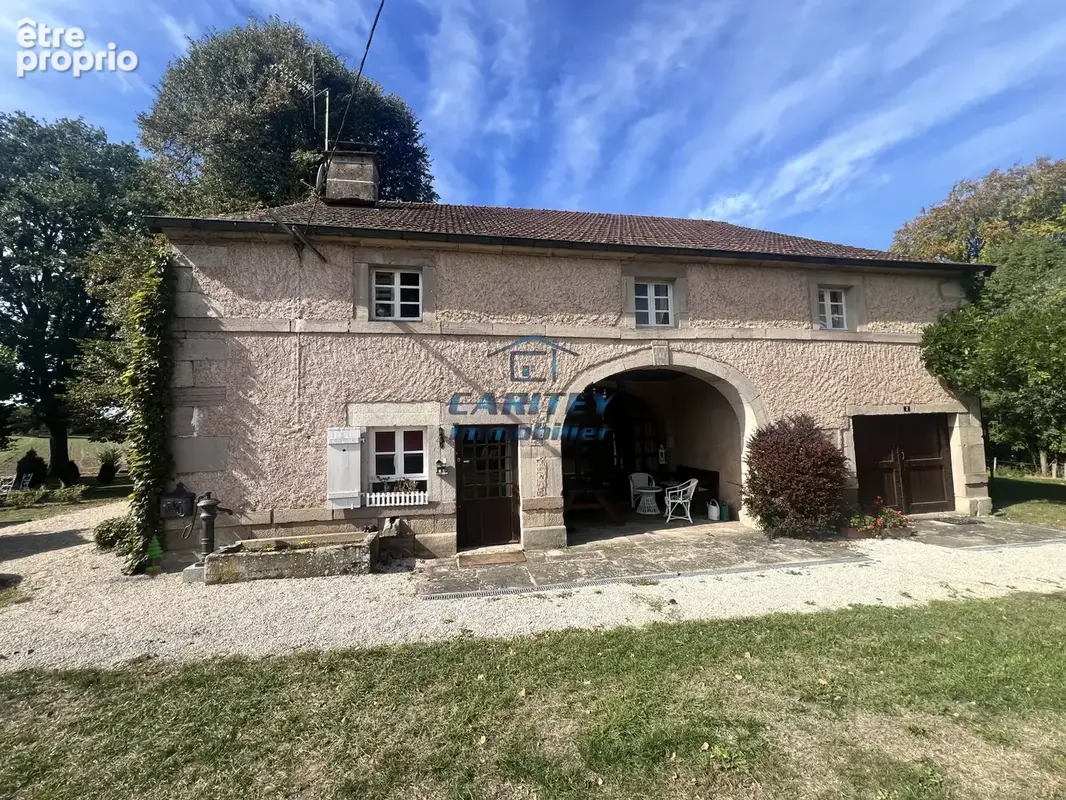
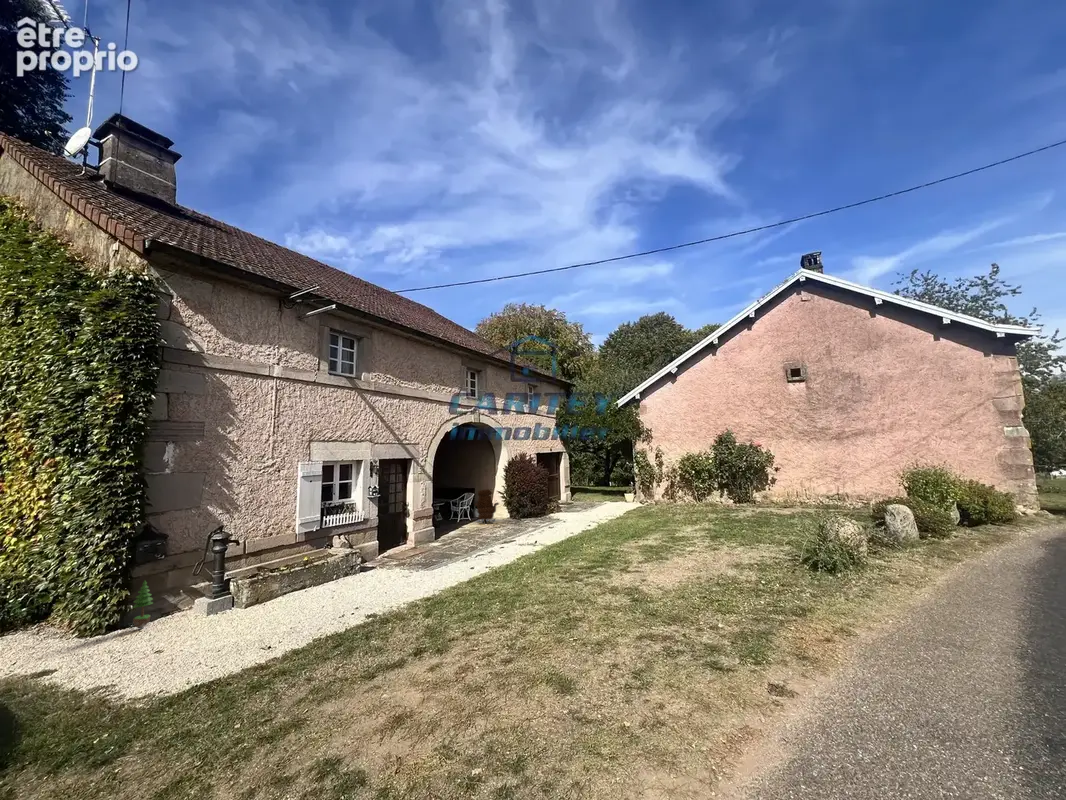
lounge chair: none [695,475,746,533] -> present [475,489,499,523]

